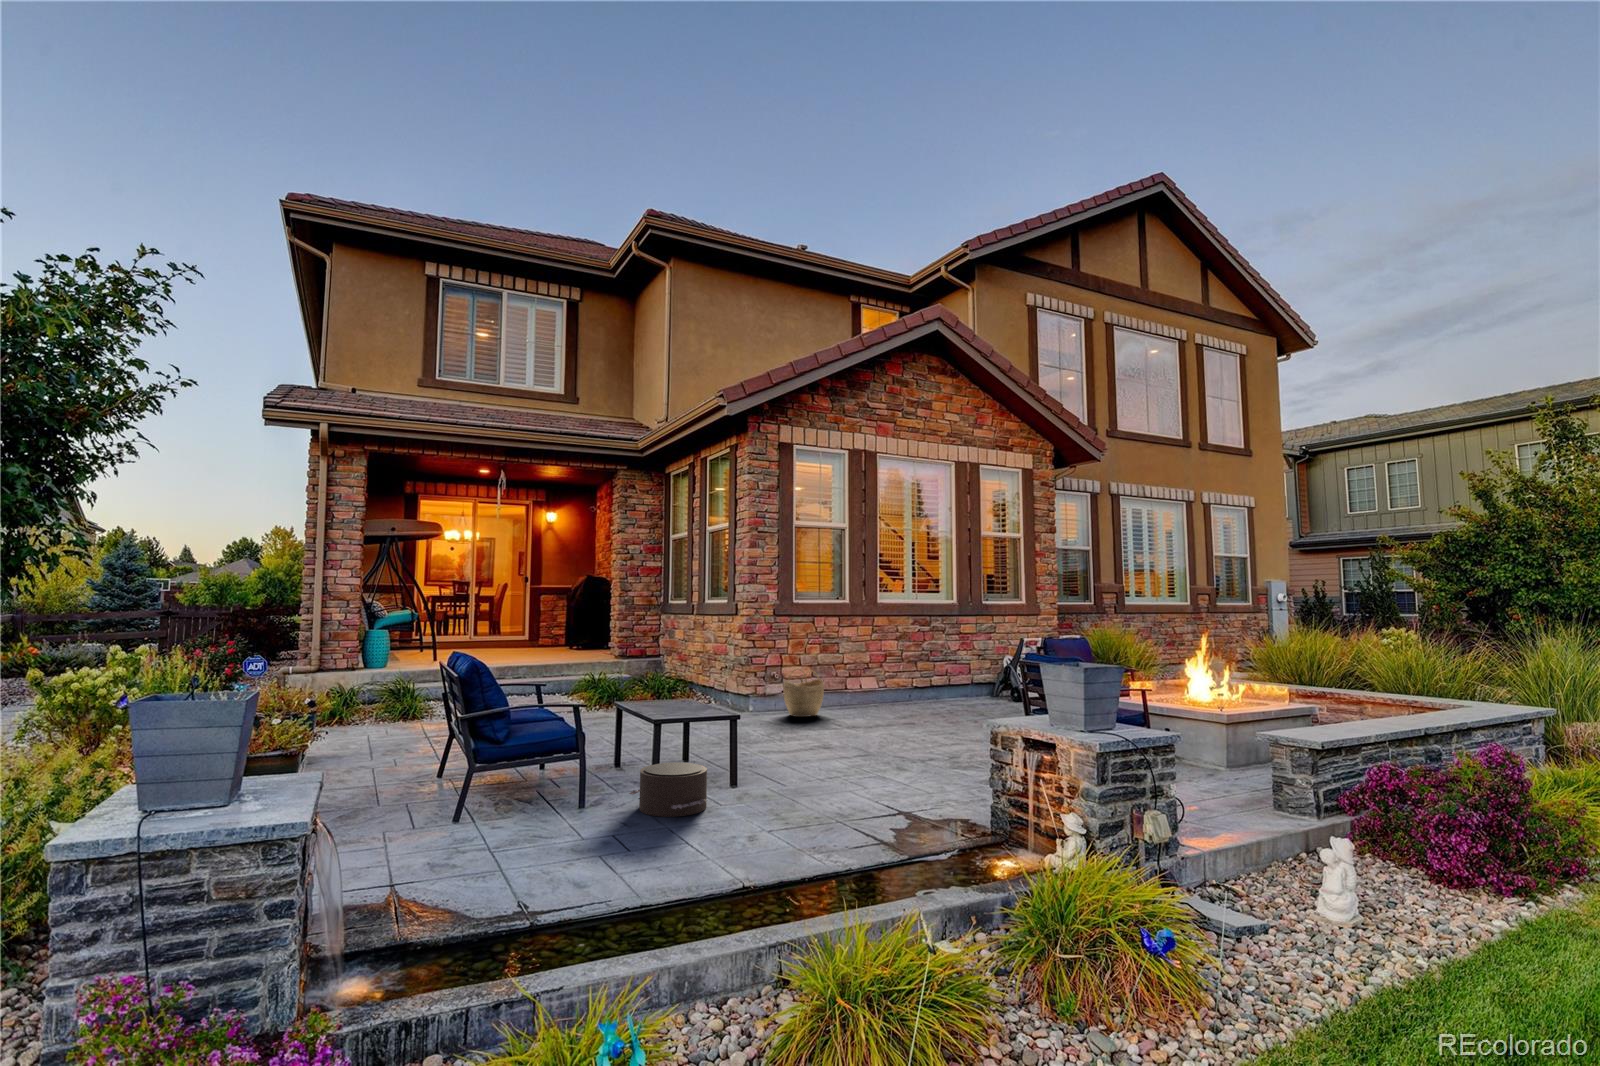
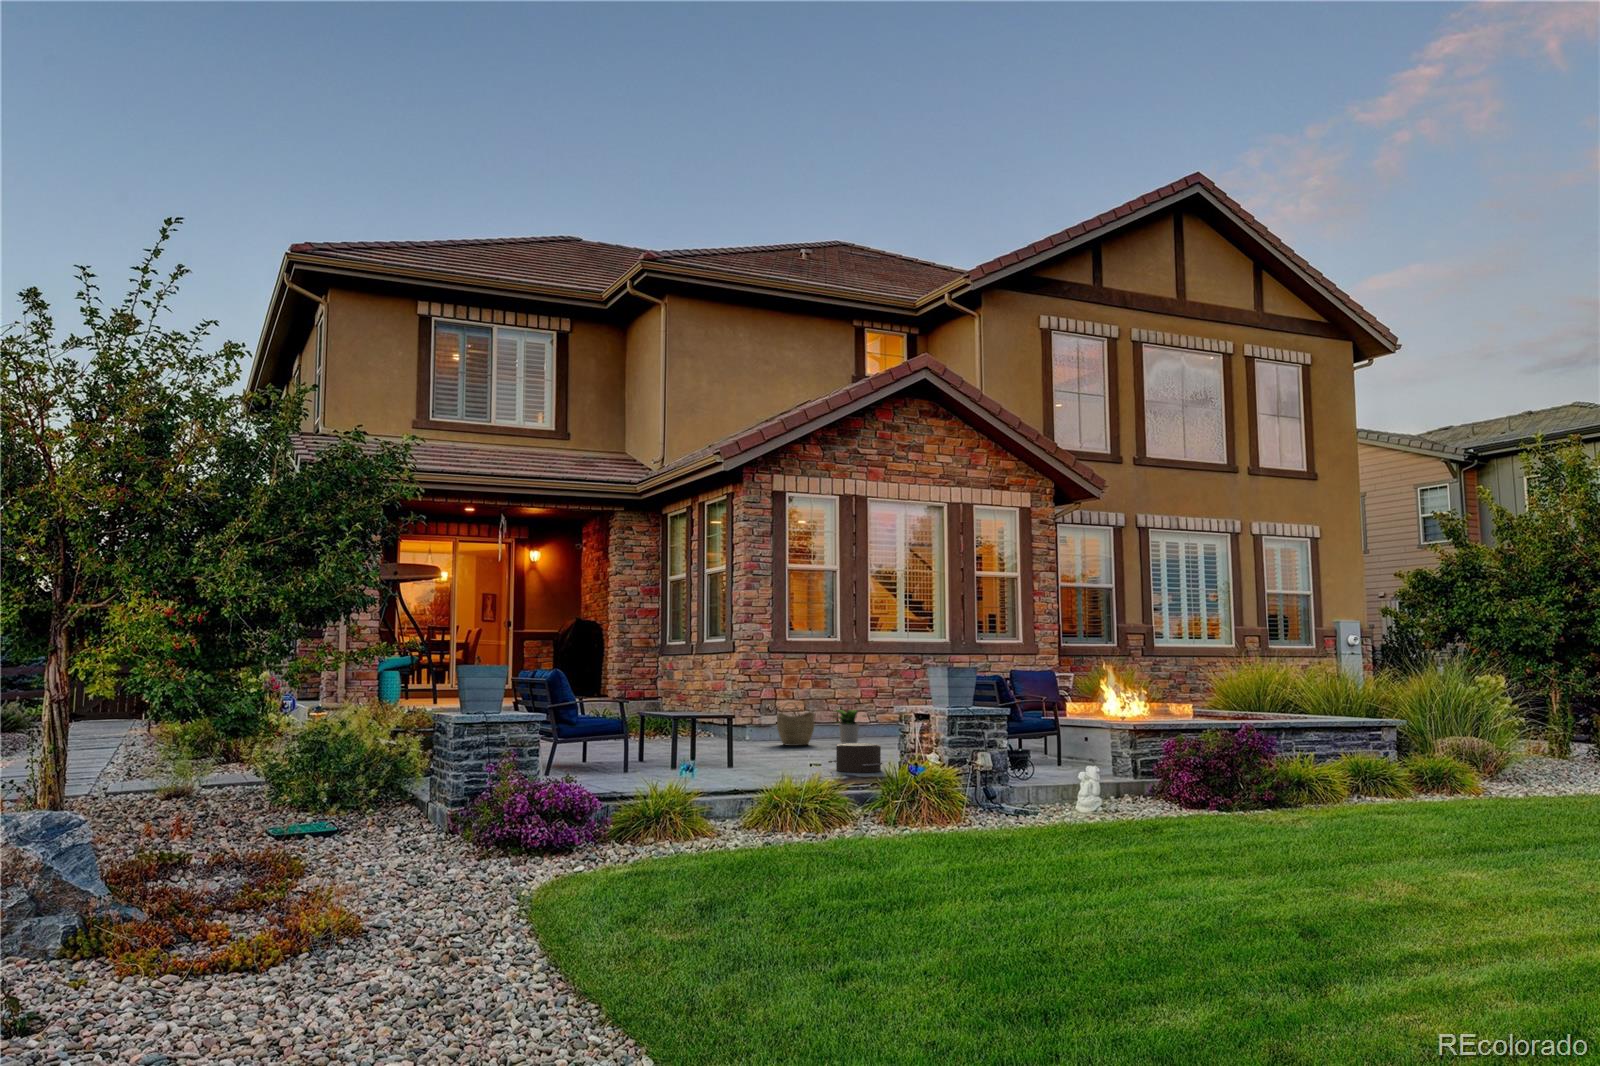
potted plant: none [840,675,882,713] -> present [835,710,866,744]
pouf: present [629,762,707,817] -> present [828,743,882,772]

